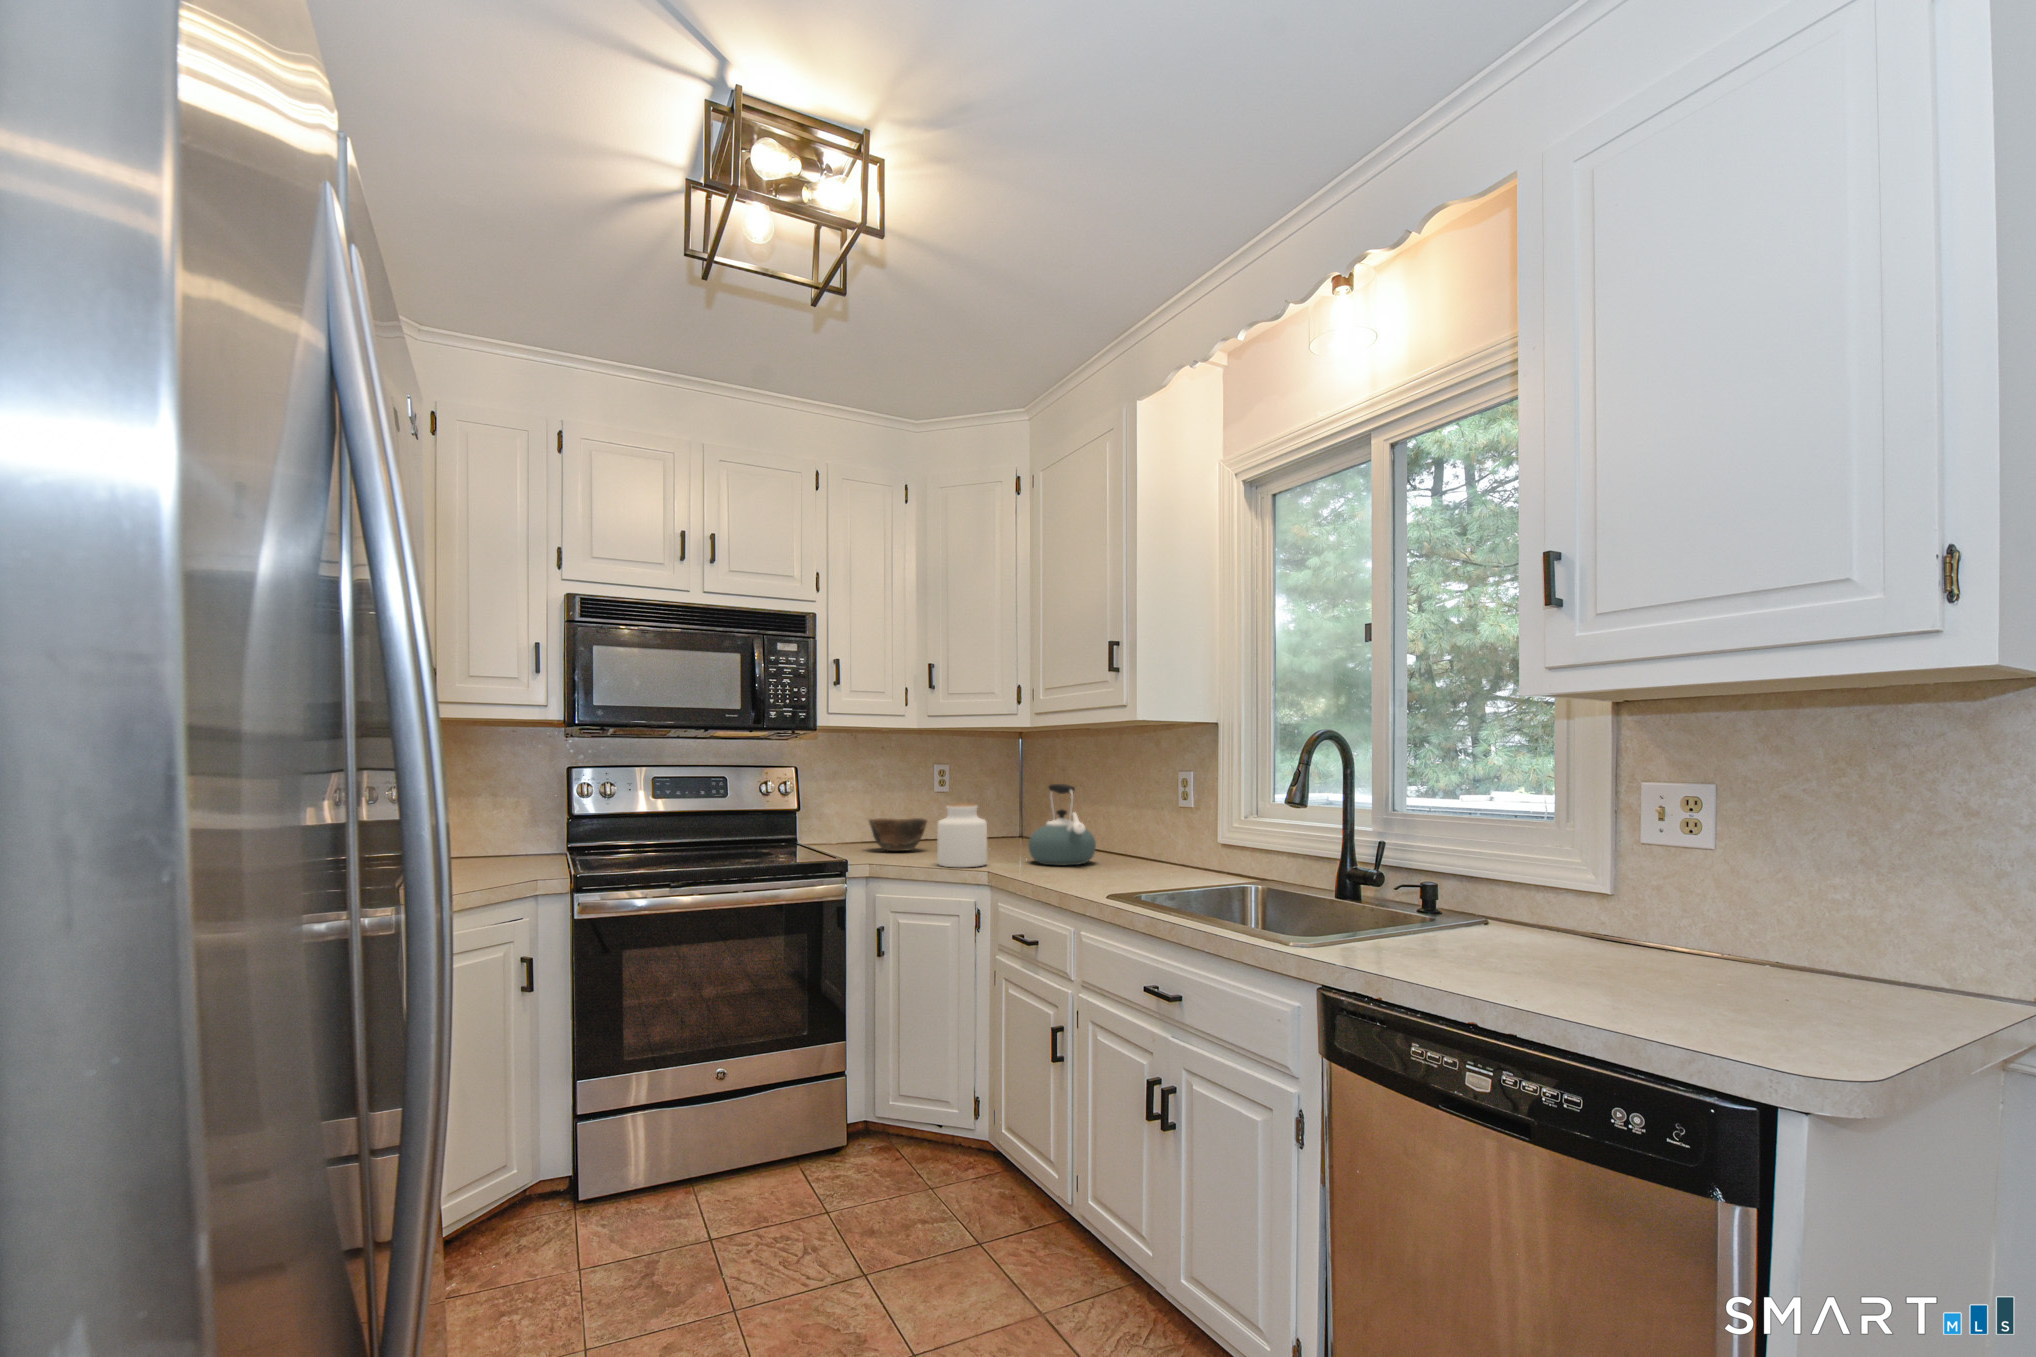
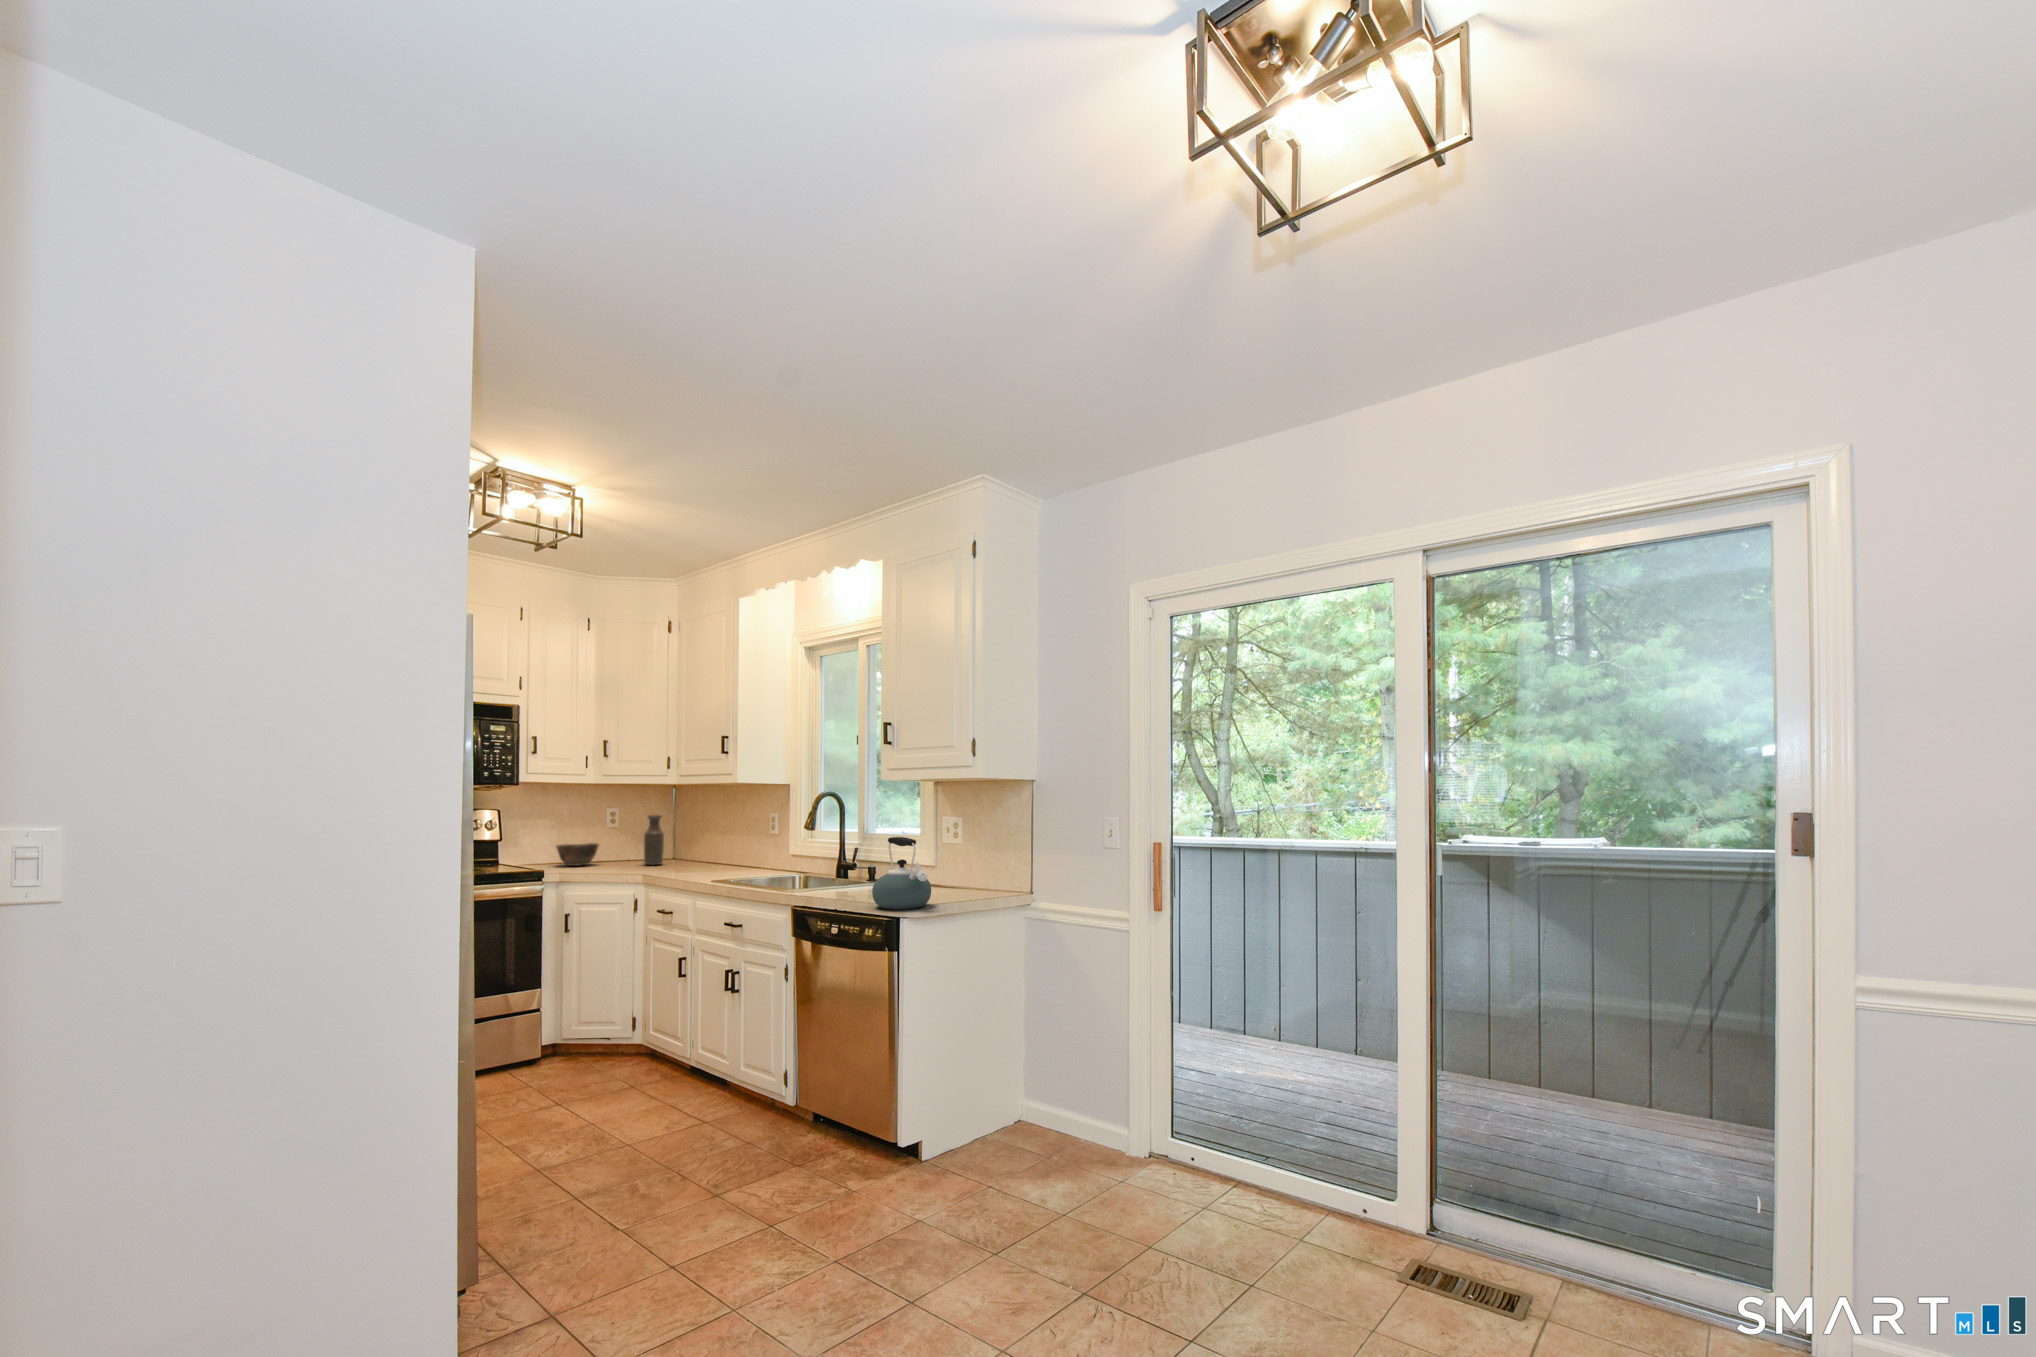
bottle: none [990,778,1019,855] -> present [644,815,664,865]
kettle: present [1029,784,1096,865] -> present [872,837,931,910]
jar: present [937,803,987,867] -> none [607,833,641,874]

